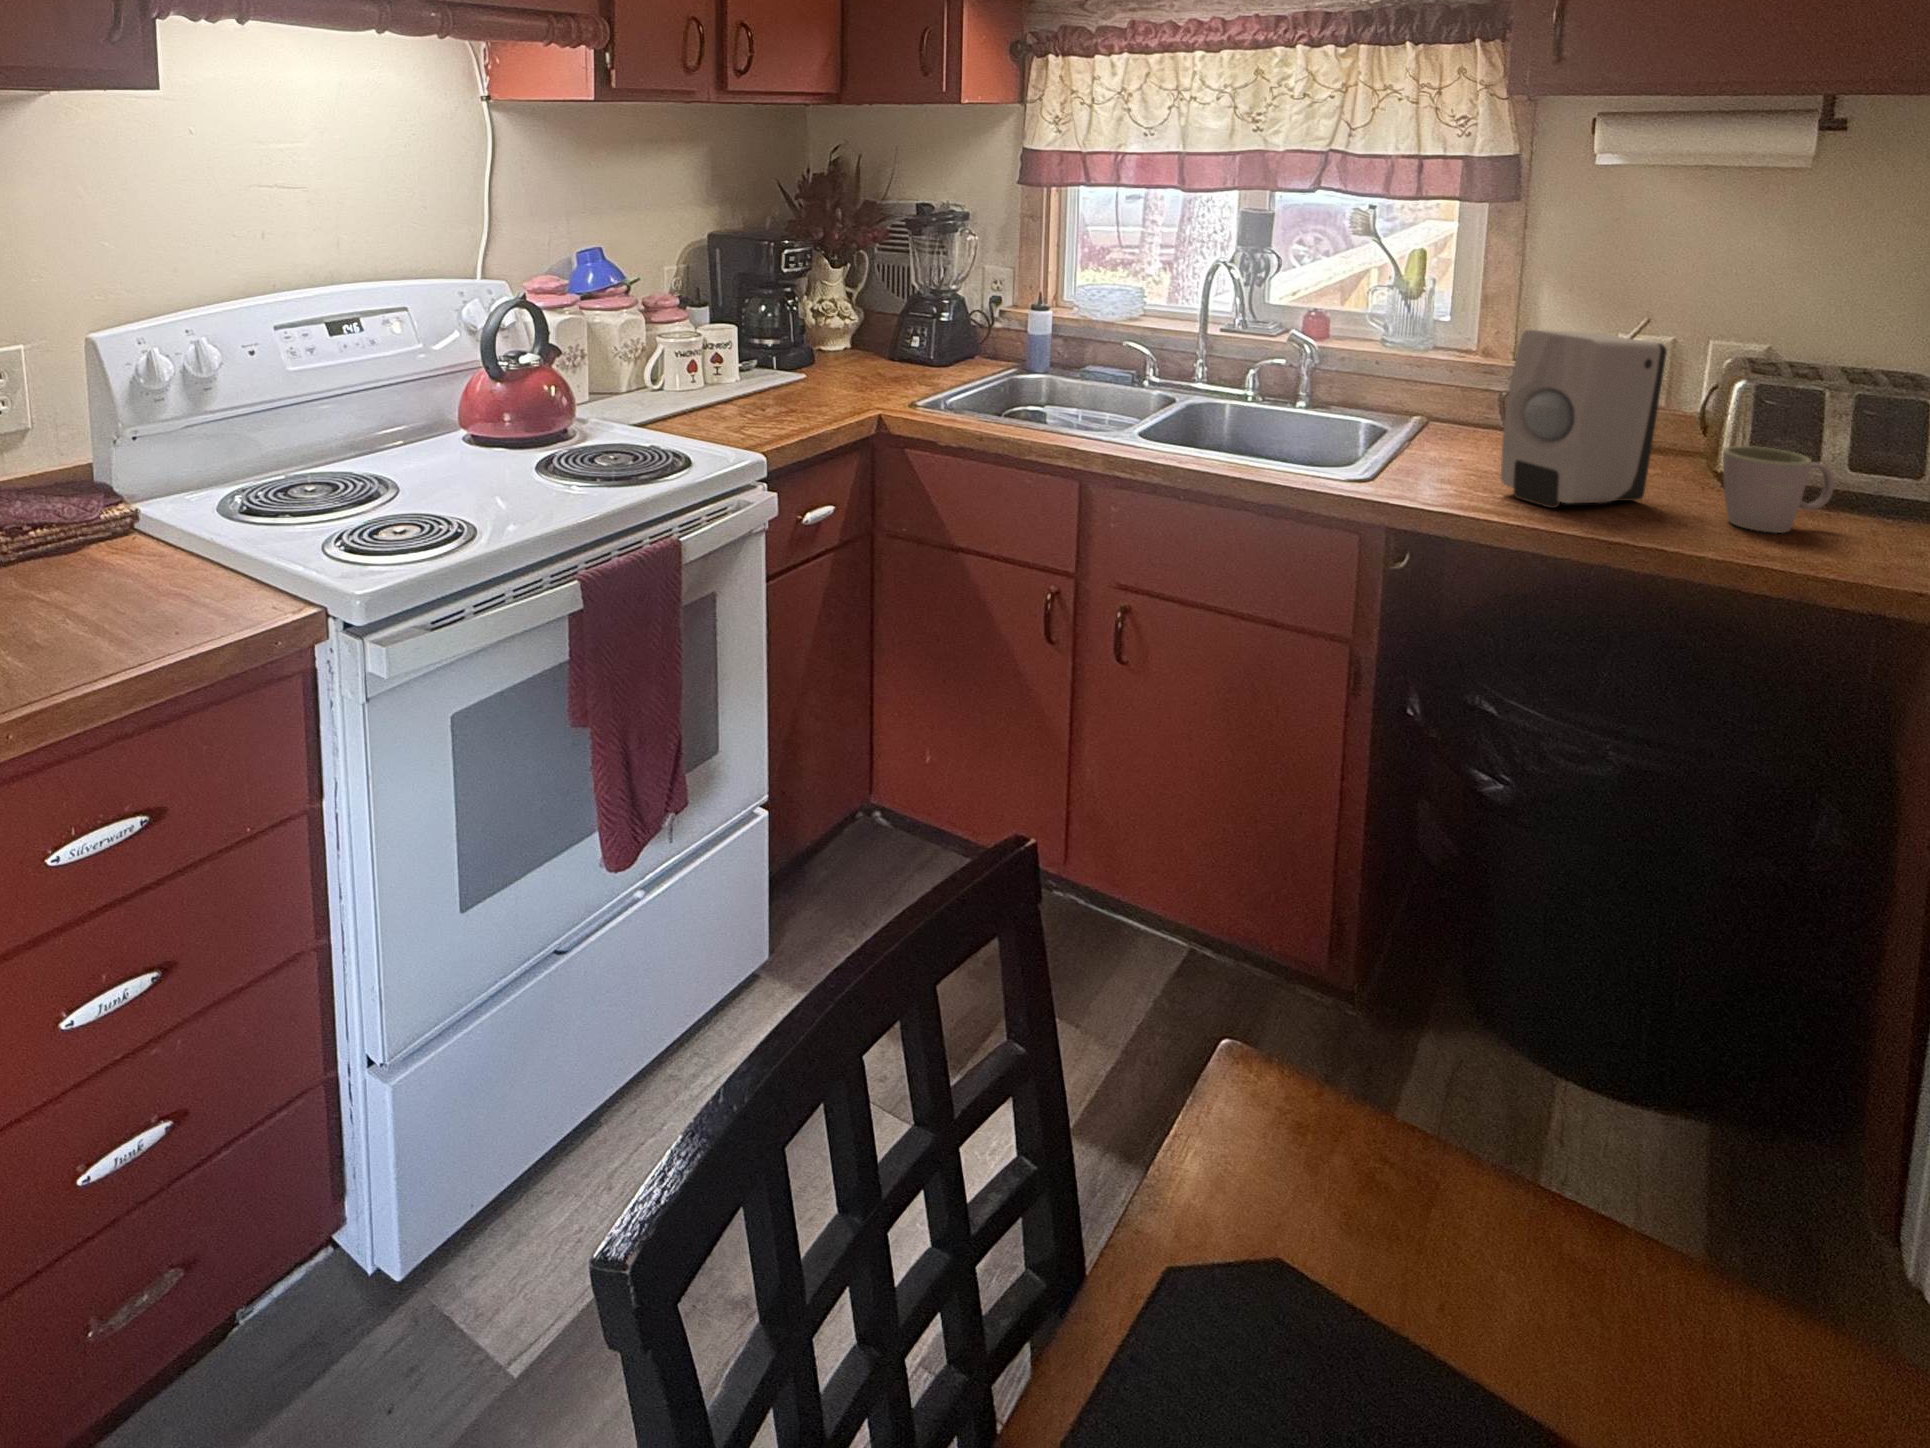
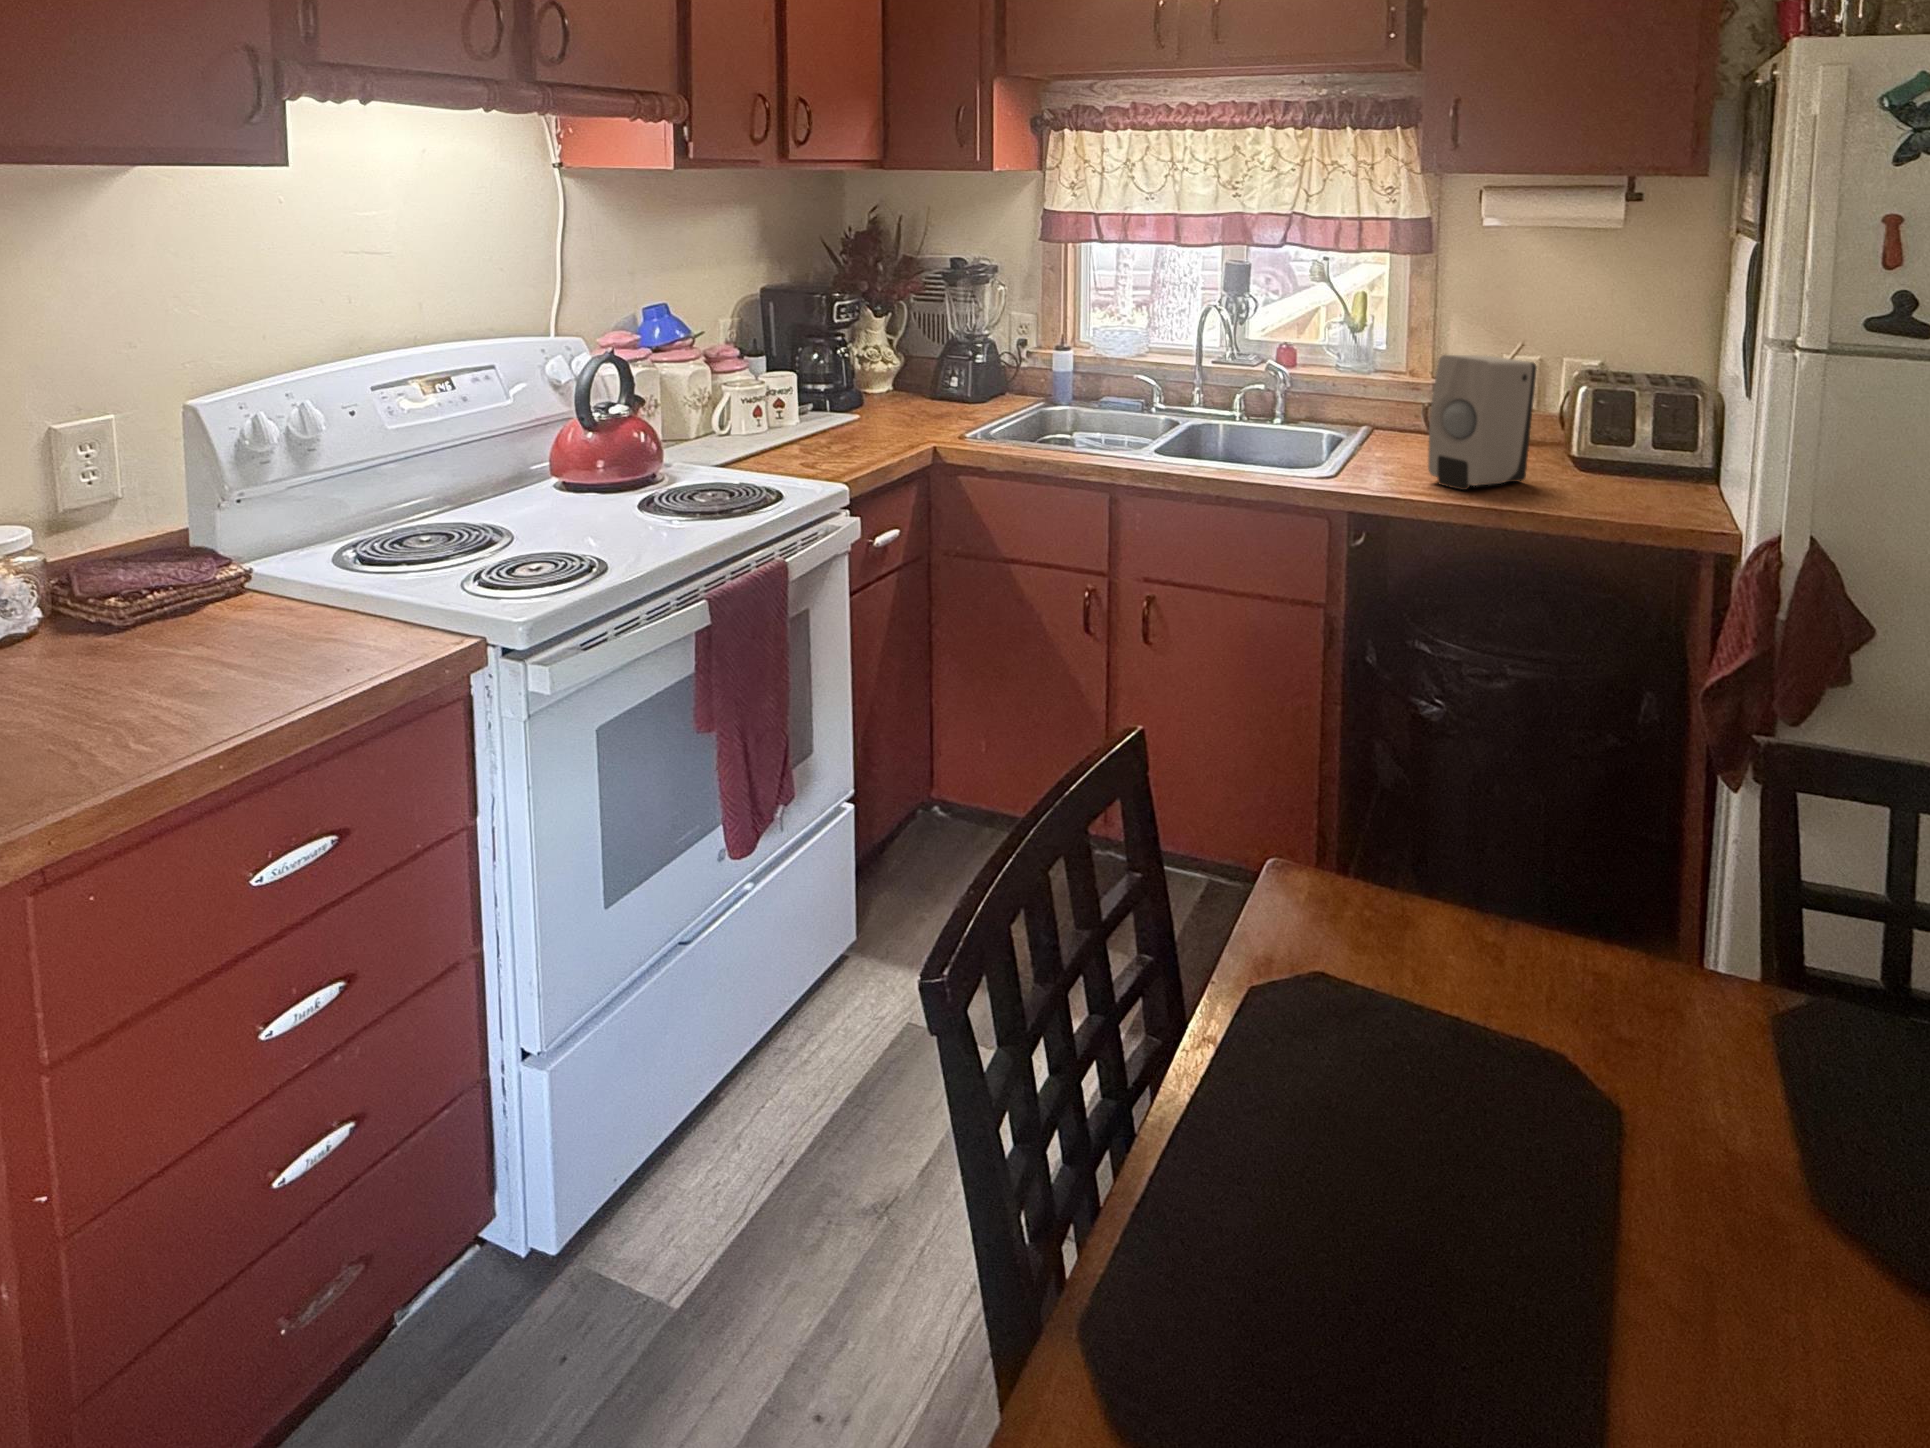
mug: present [1723,446,1834,533] -> none [1575,436,1645,498]

